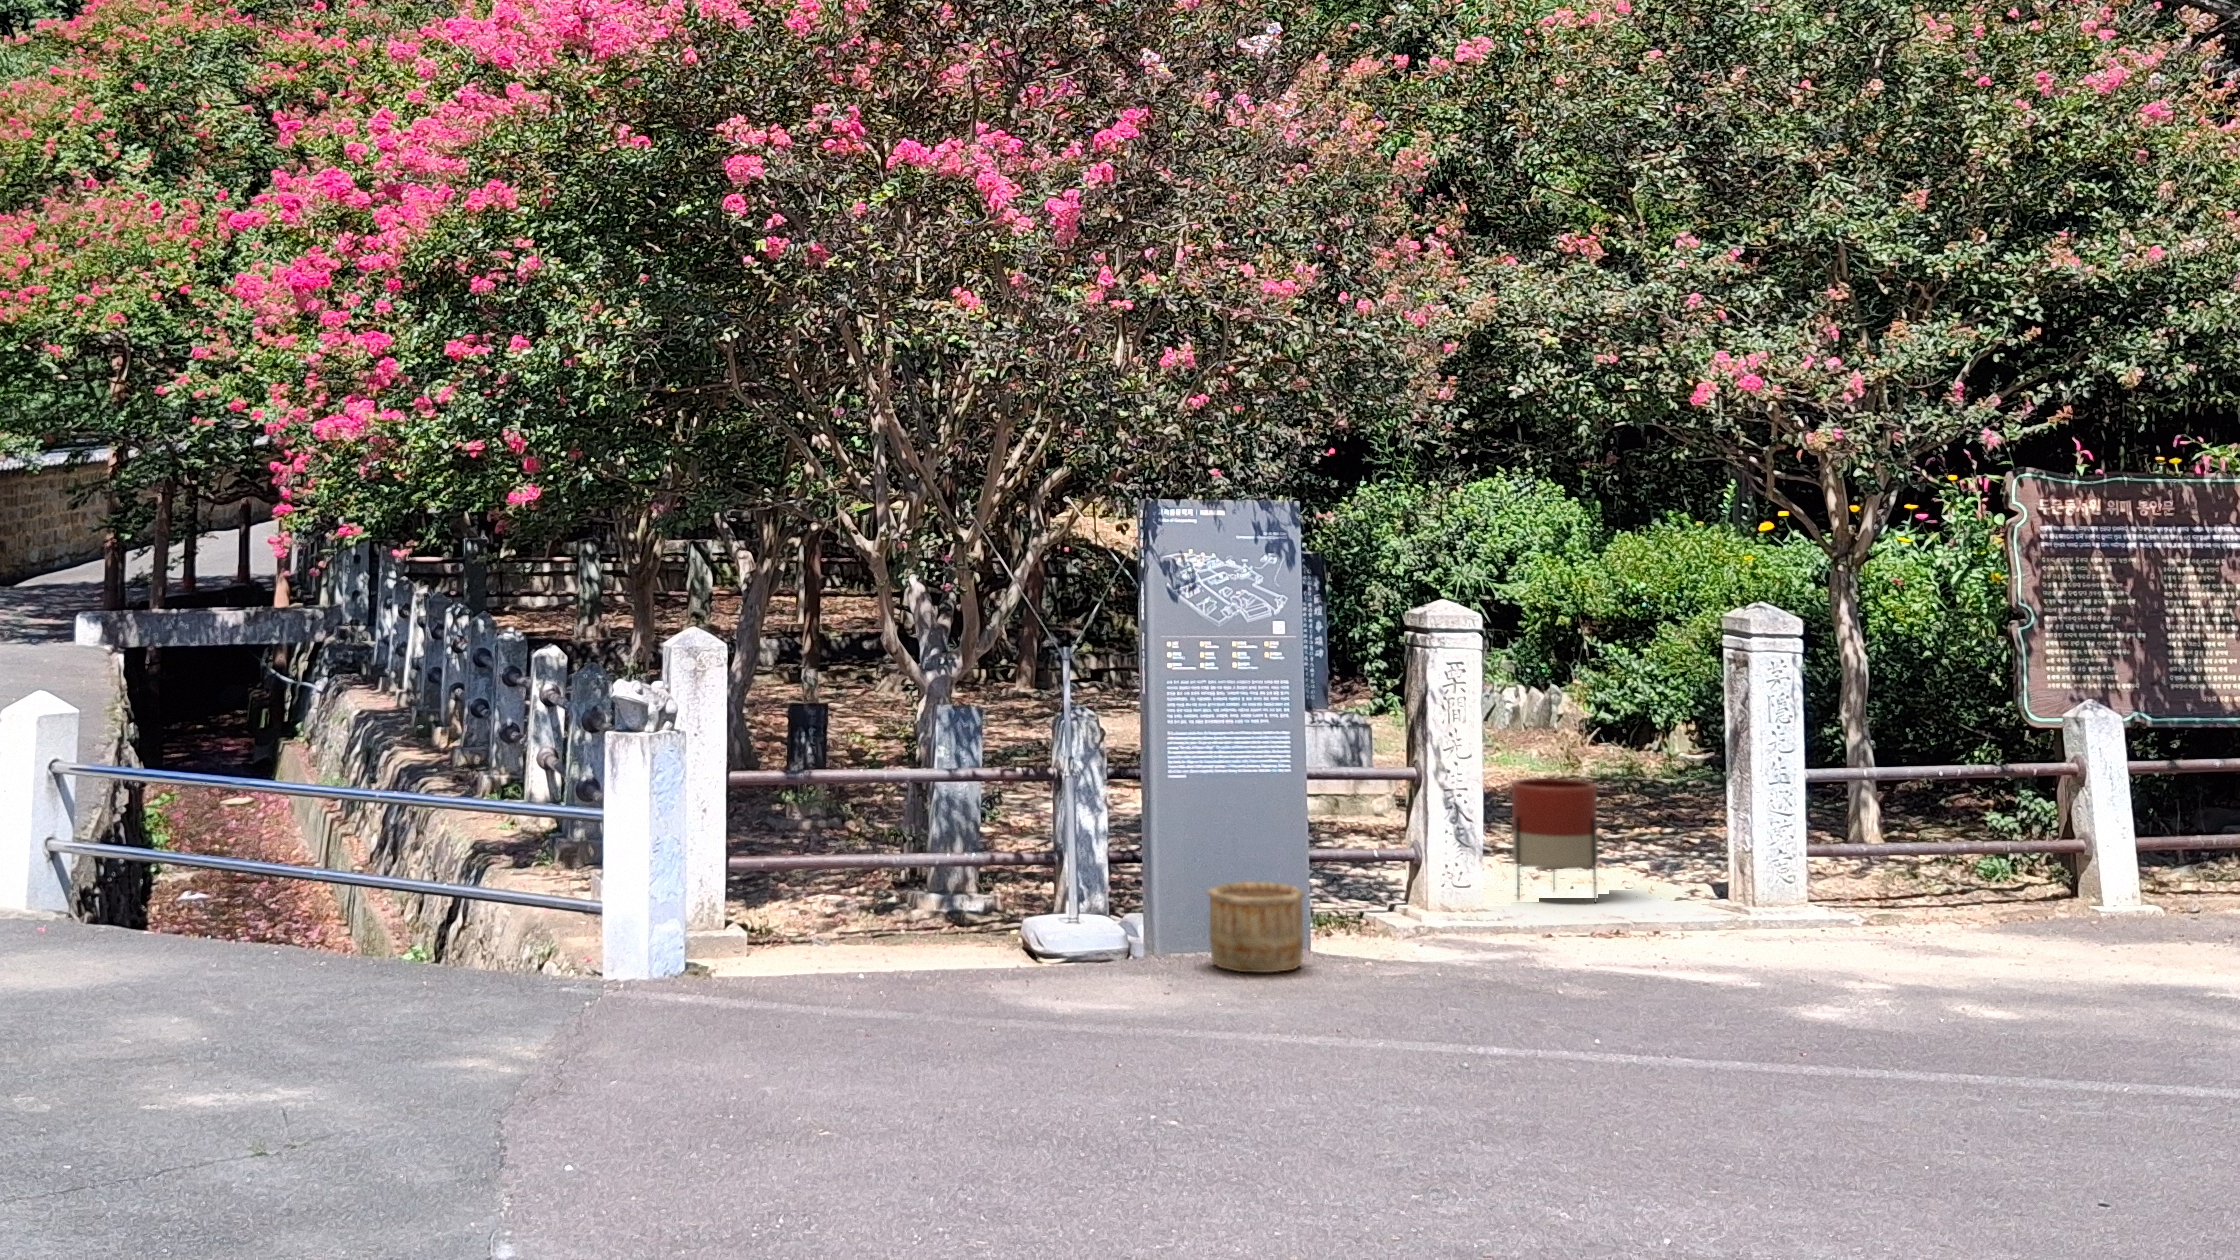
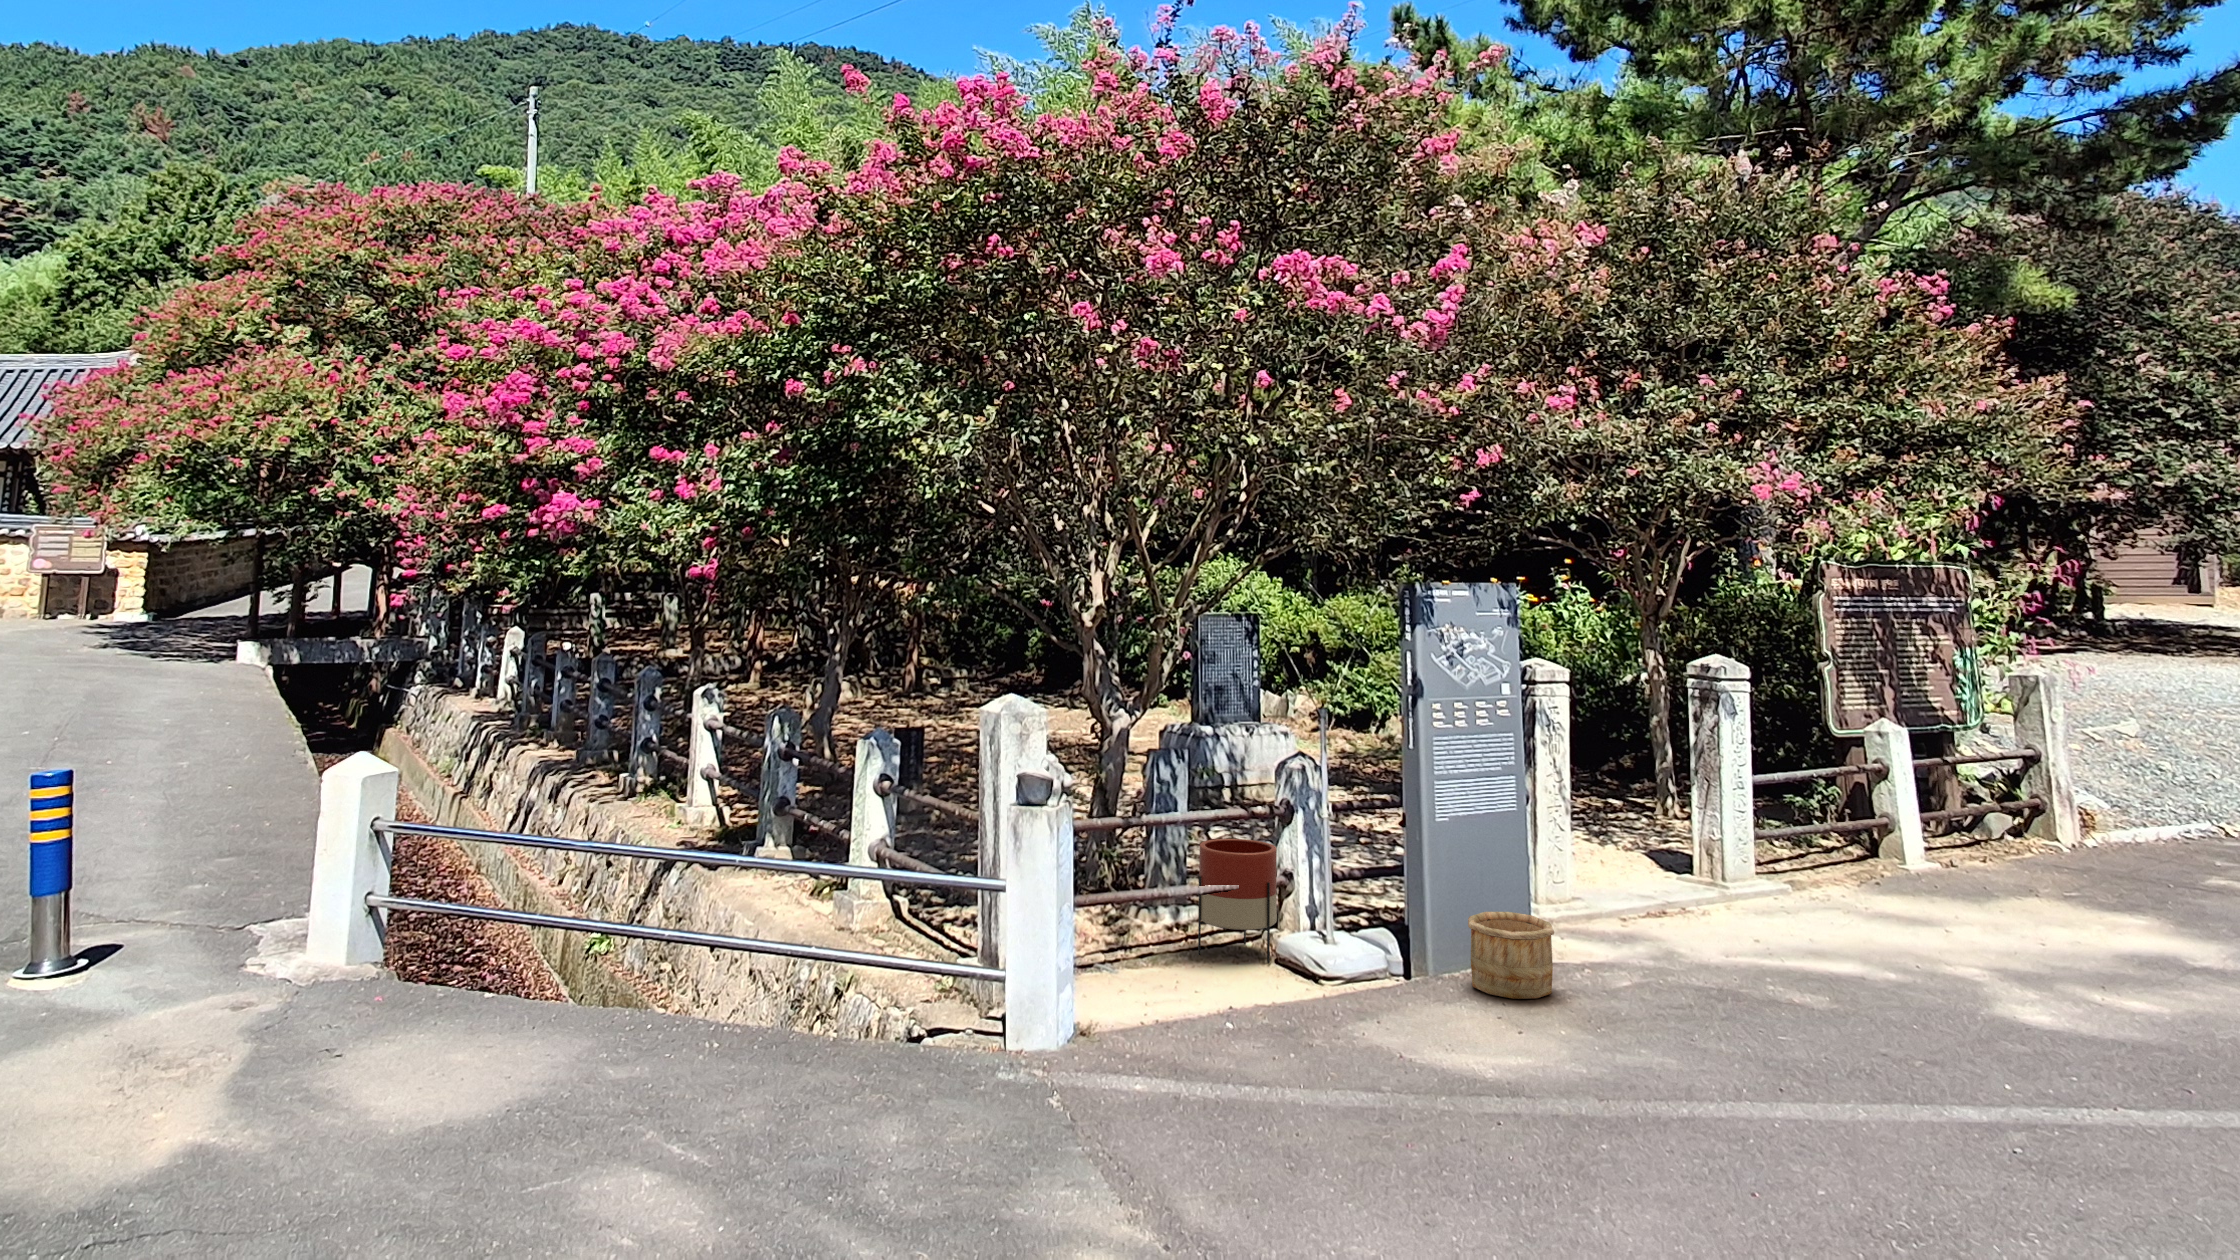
planter: present [1512,779,1598,902] -> present [1198,839,1277,963]

